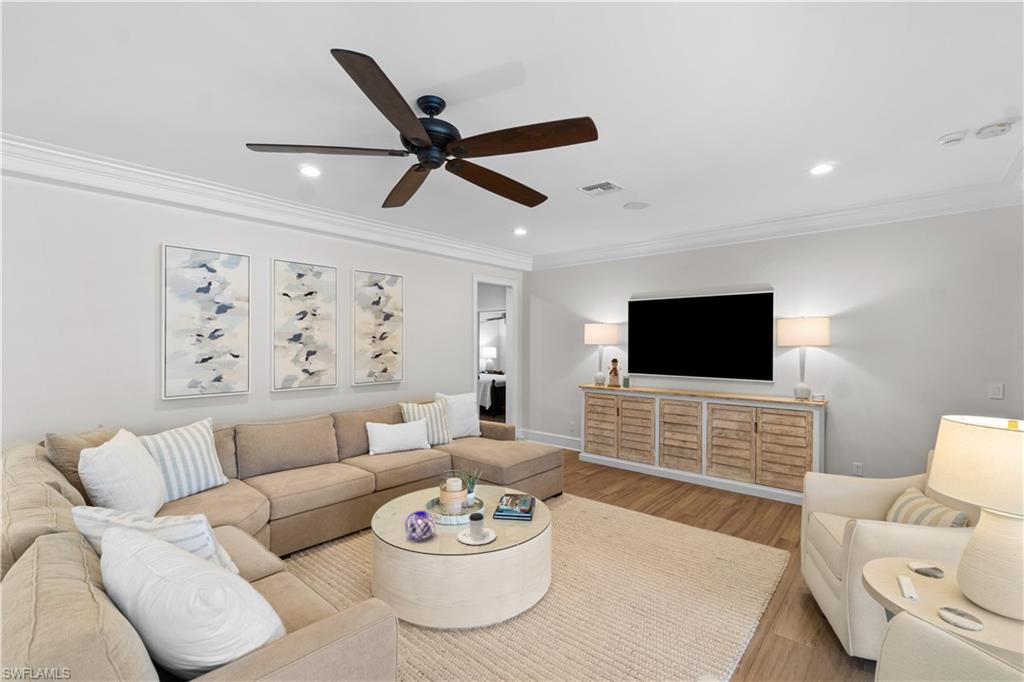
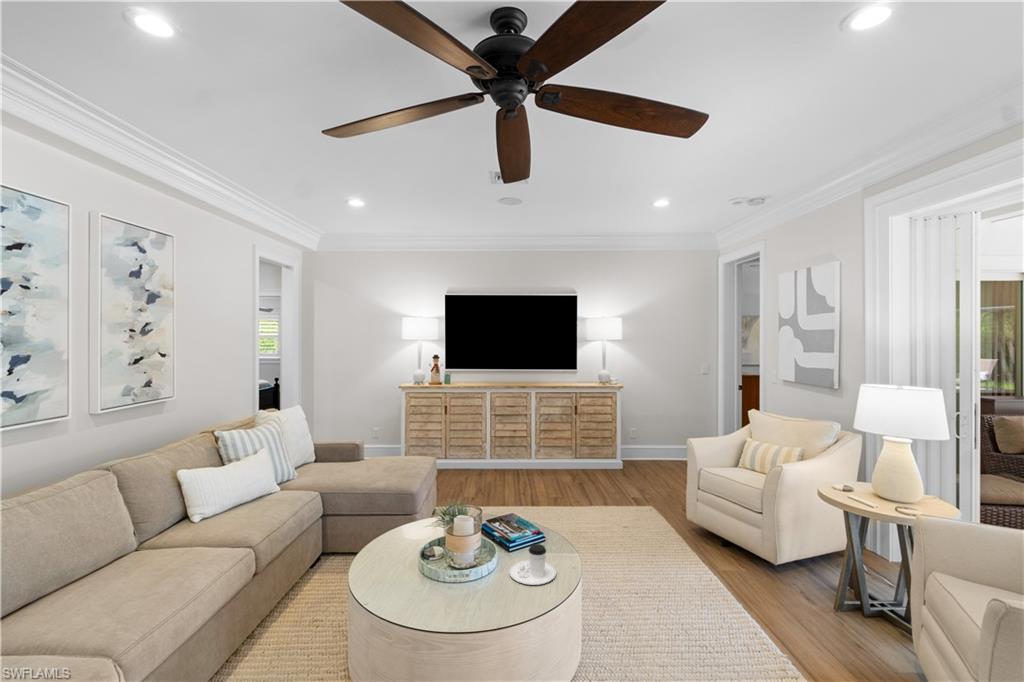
decorative orb: present [405,511,435,539] -> none [462,564,501,605]

